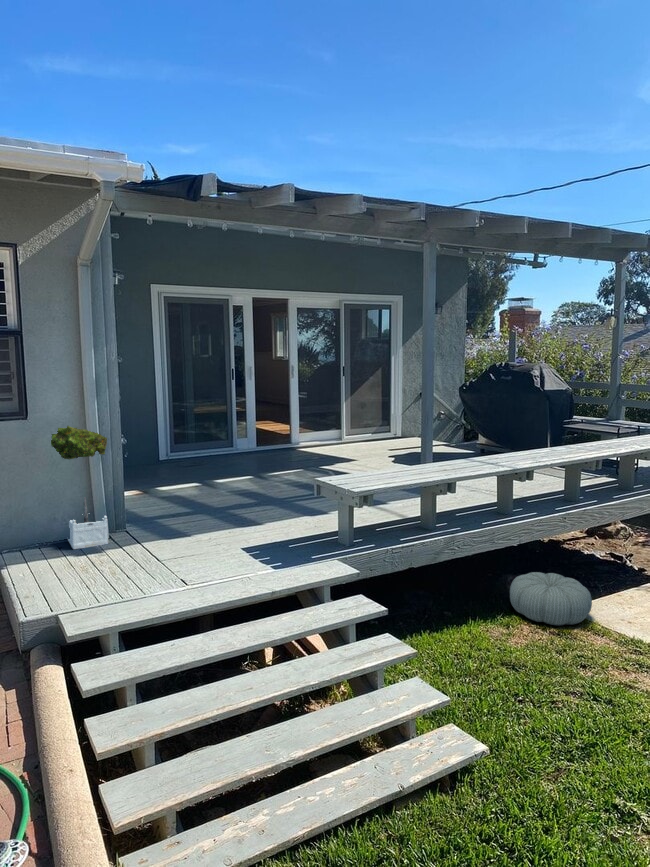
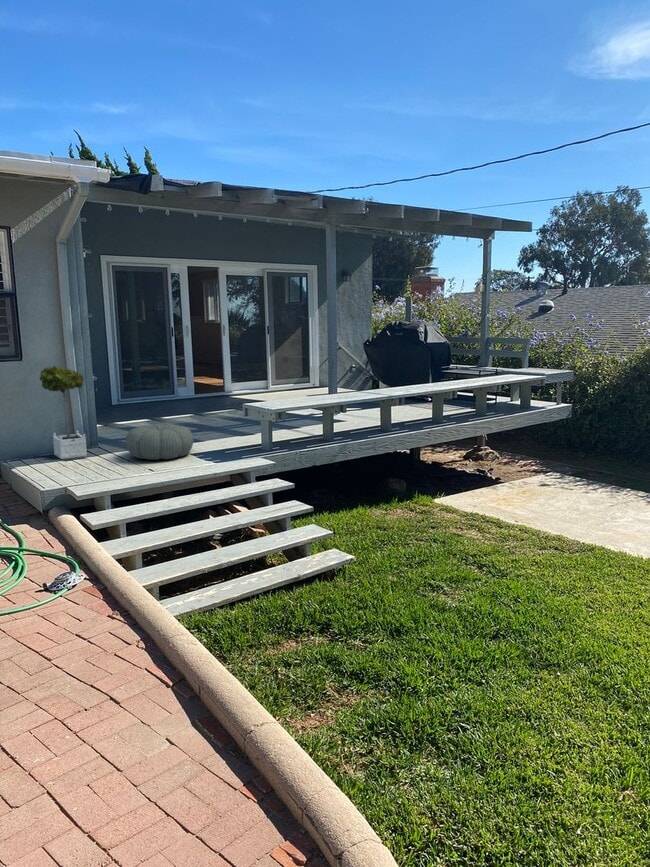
pouf: present [510,572,592,625] -> present [125,424,193,460]

